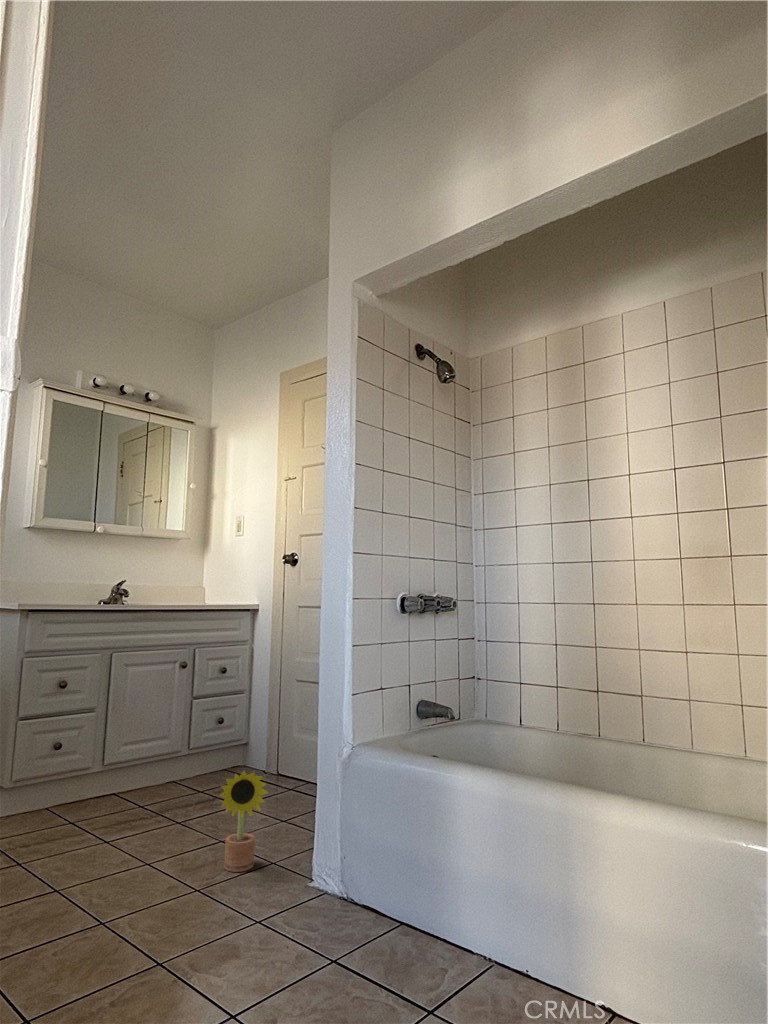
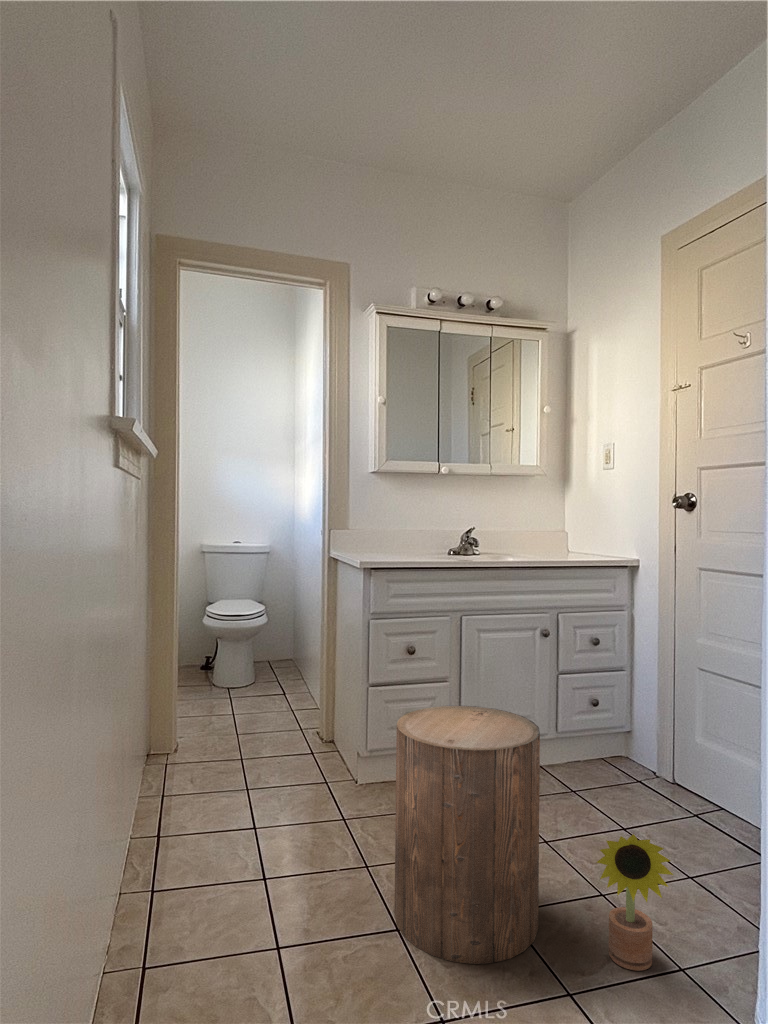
stool: none [50,708,181,898] -> present [394,706,540,964]

